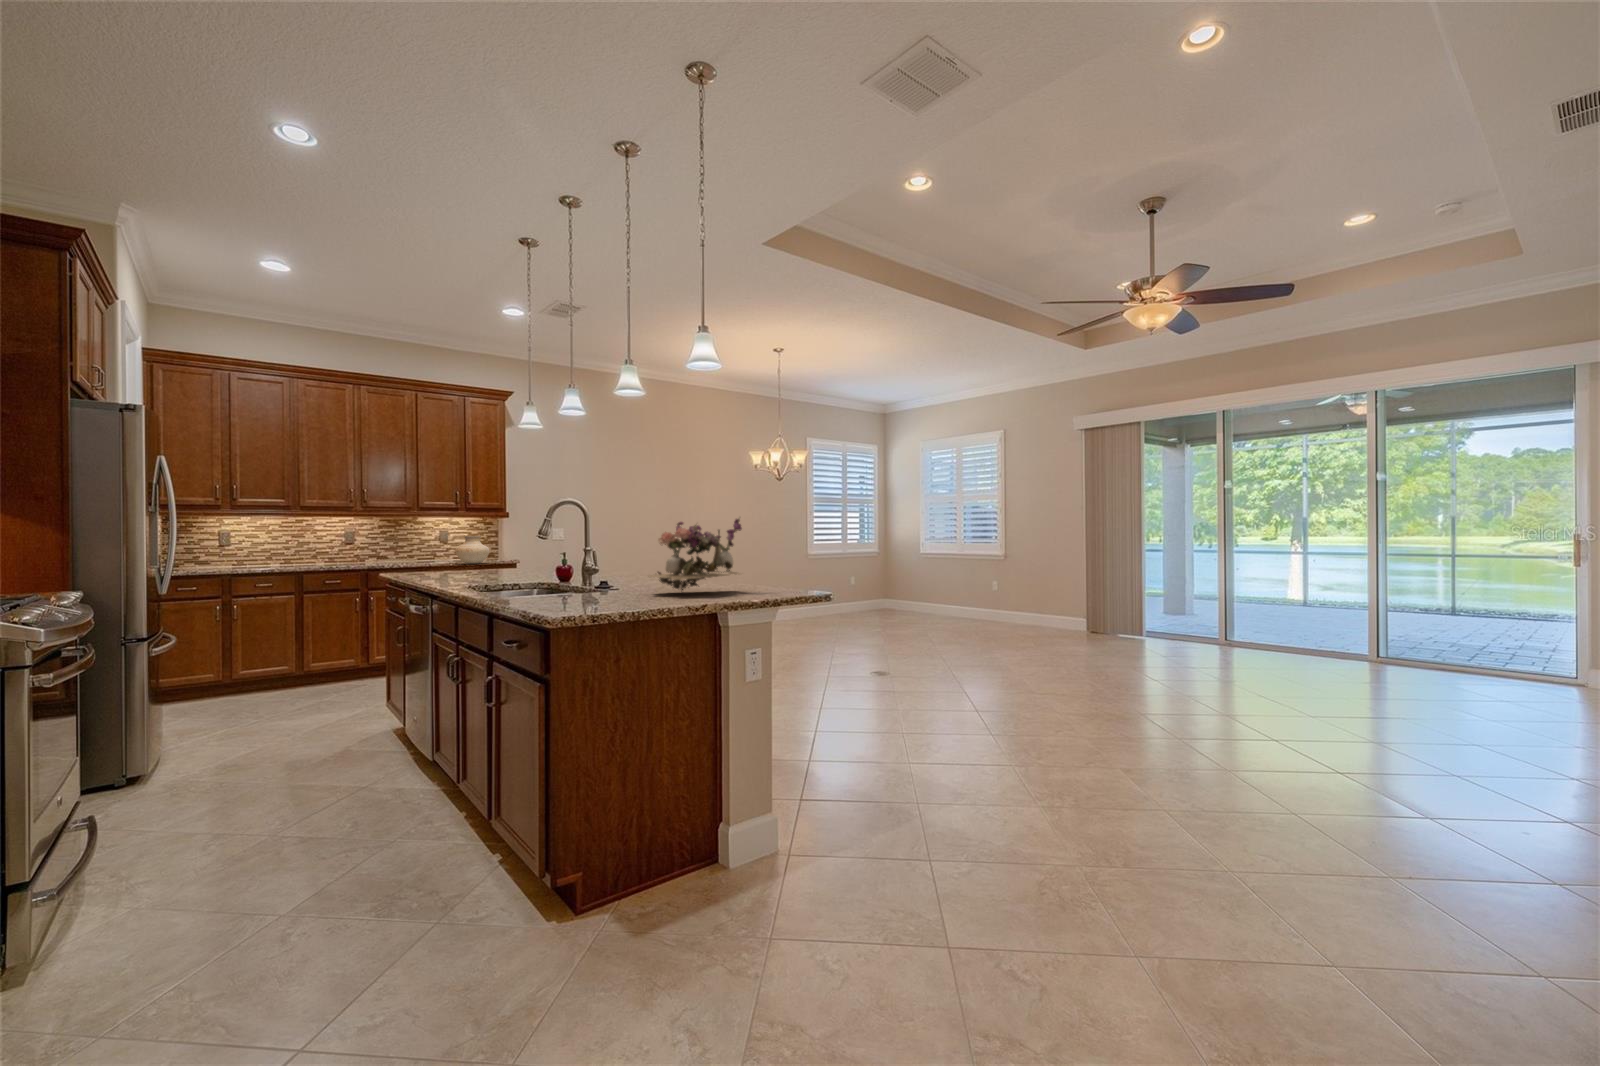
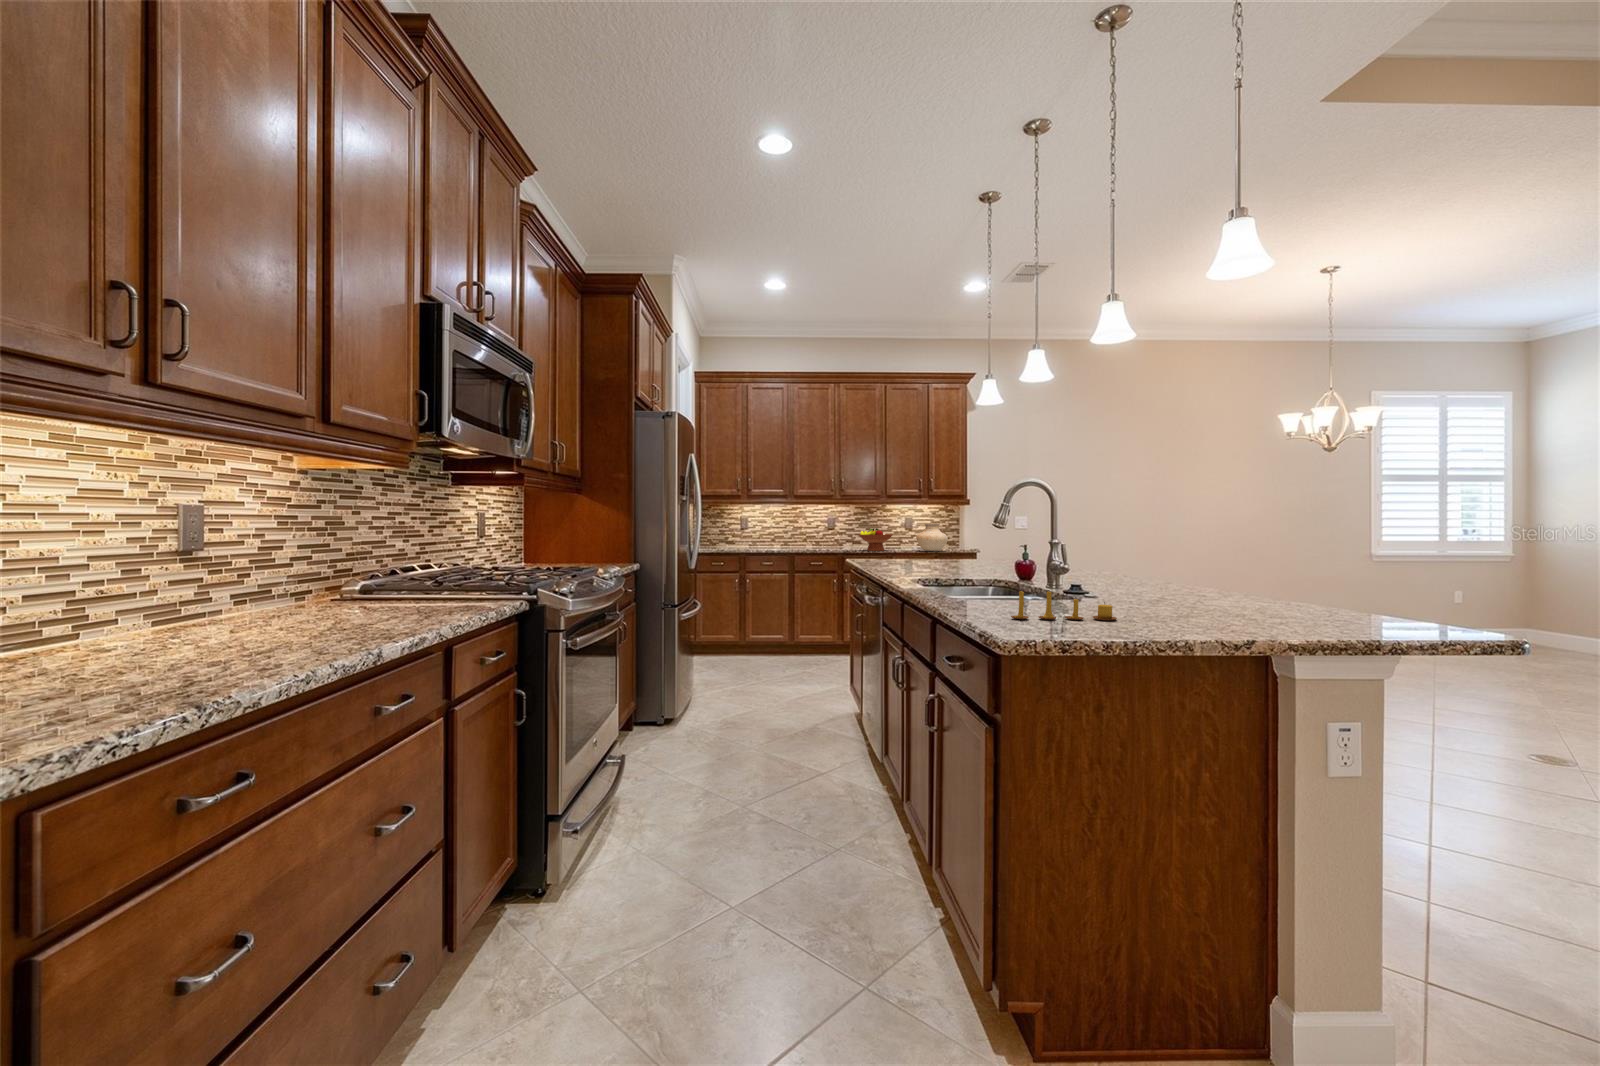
flower arrangement: present [650,518,742,590] -> none [1143,493,1327,612]
fruit bowl: none [386,541,428,566] -> present [859,528,893,551]
candle: none [555,583,628,606] -> present [1011,590,1117,620]

